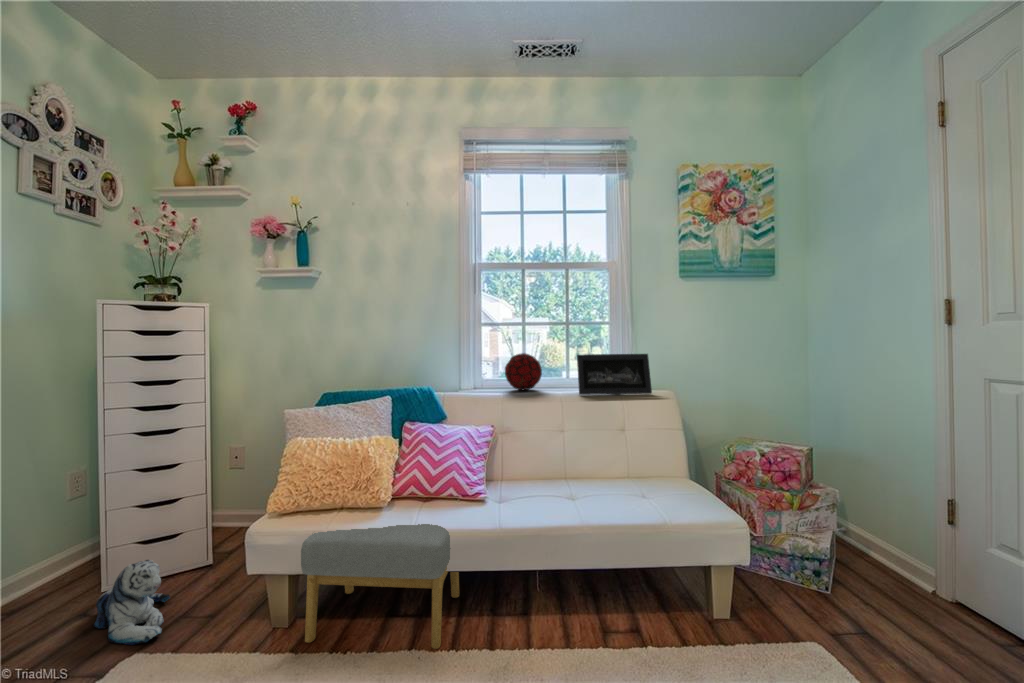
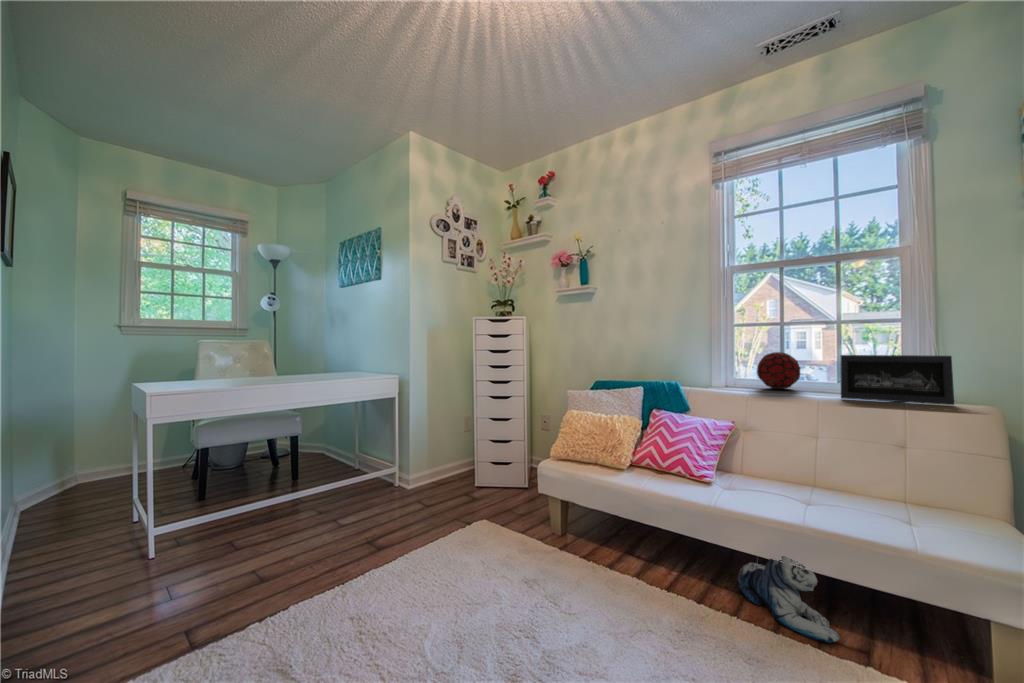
footstool: present [301,524,459,649] -> none [565,466,689,586]
plush toy: present [93,560,170,645] -> present [738,556,839,643]

